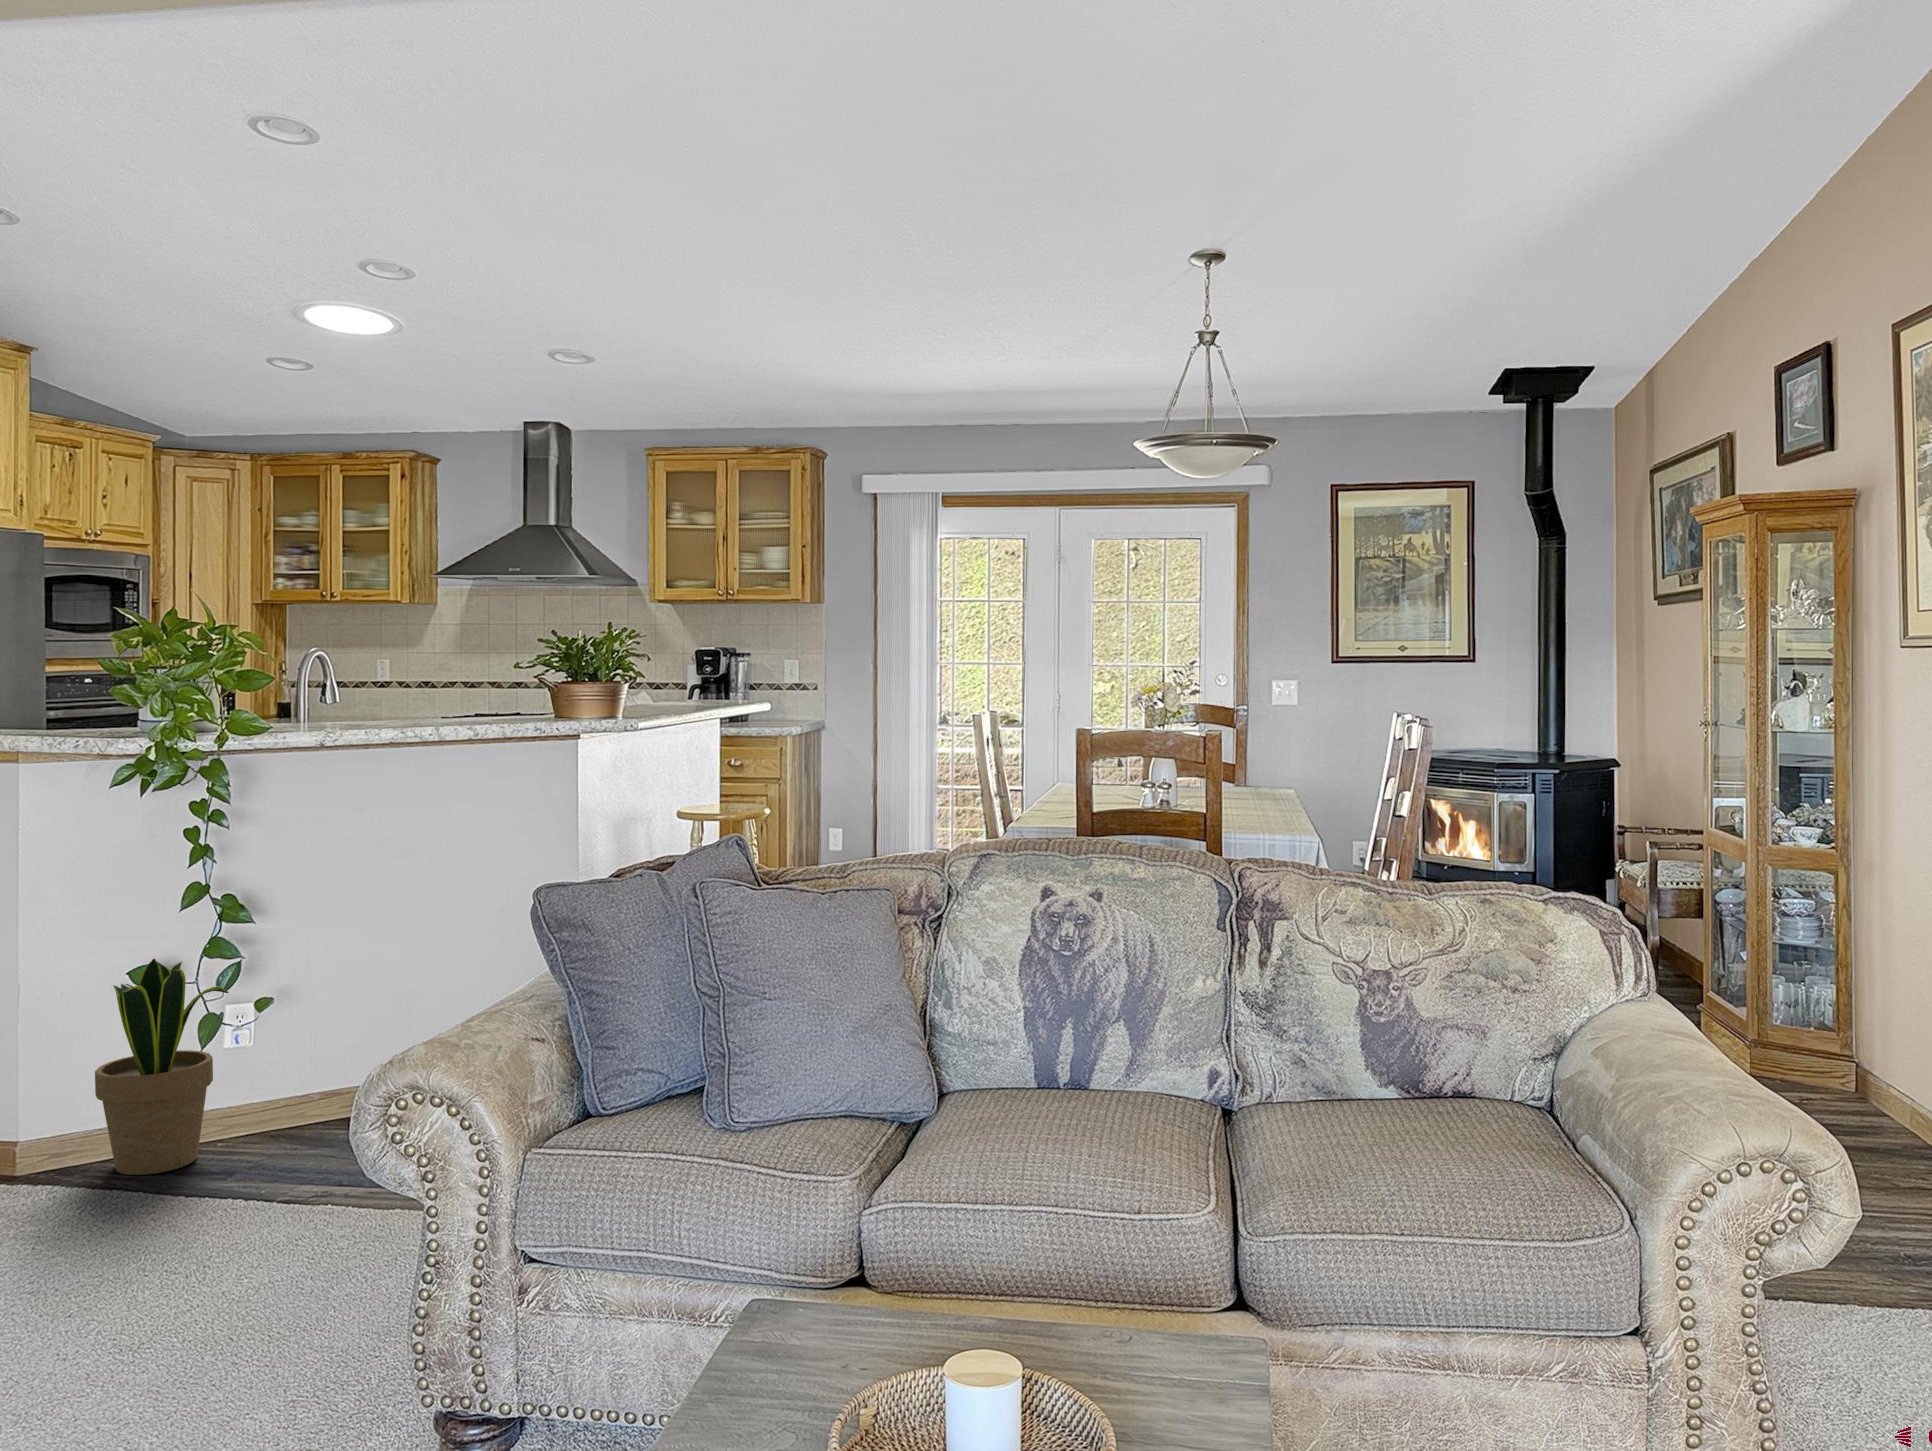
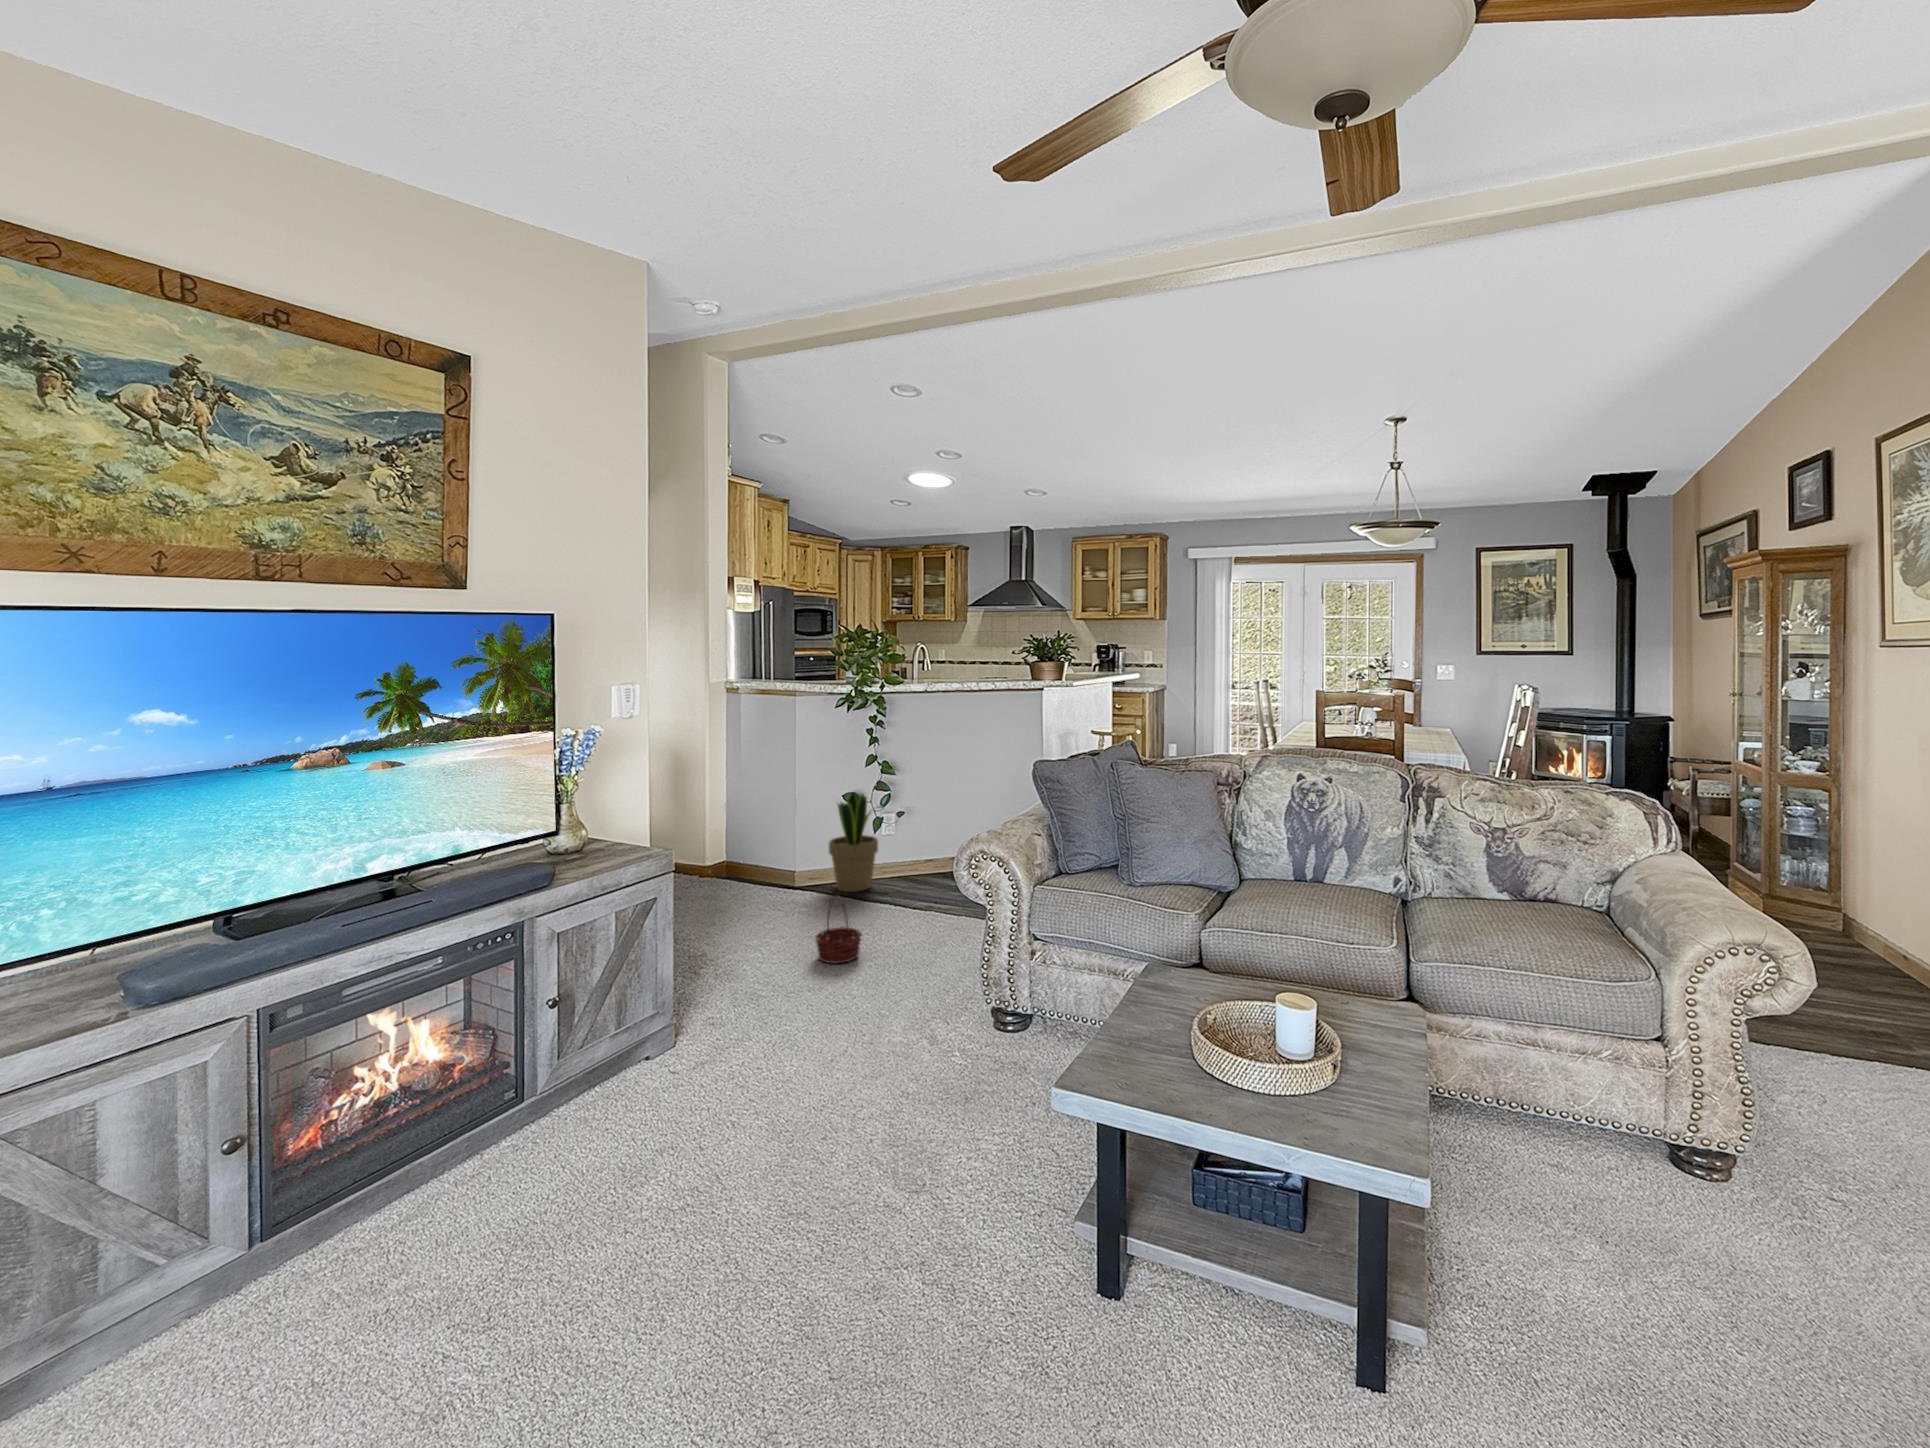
basket: none [35,1195,153,1350] -> present [815,895,862,963]

